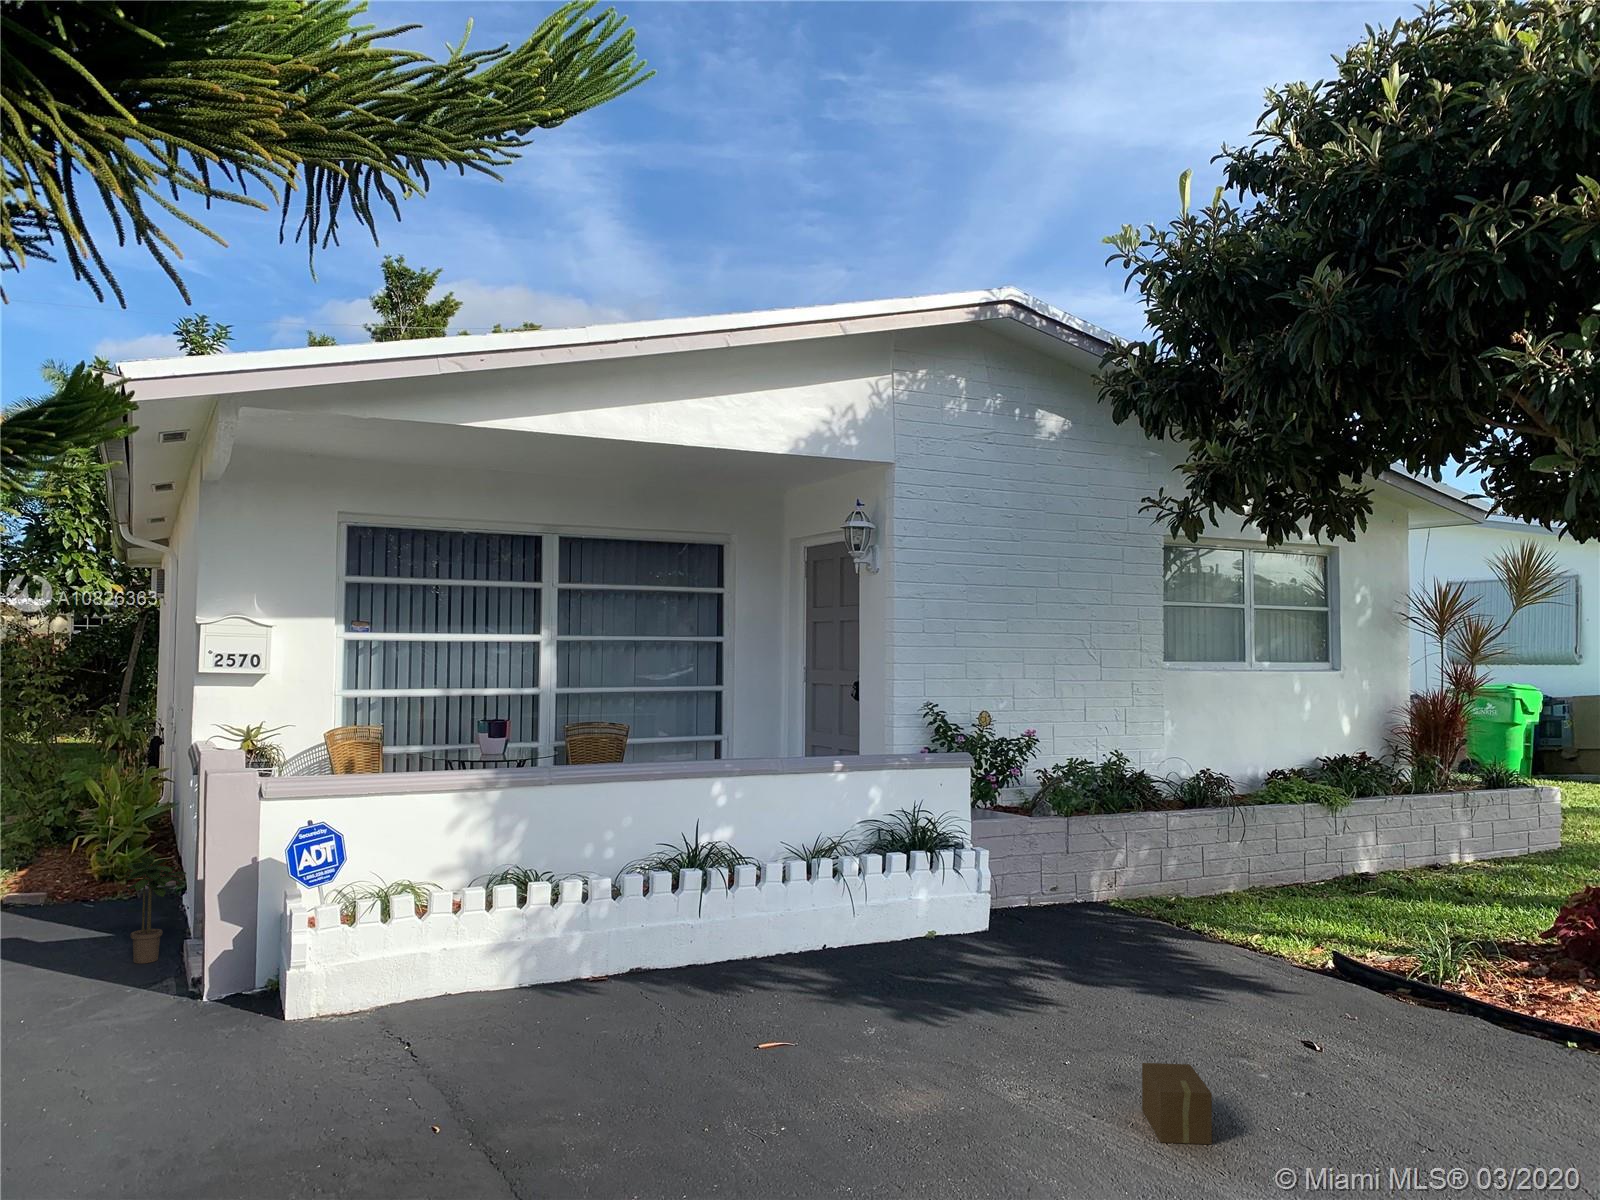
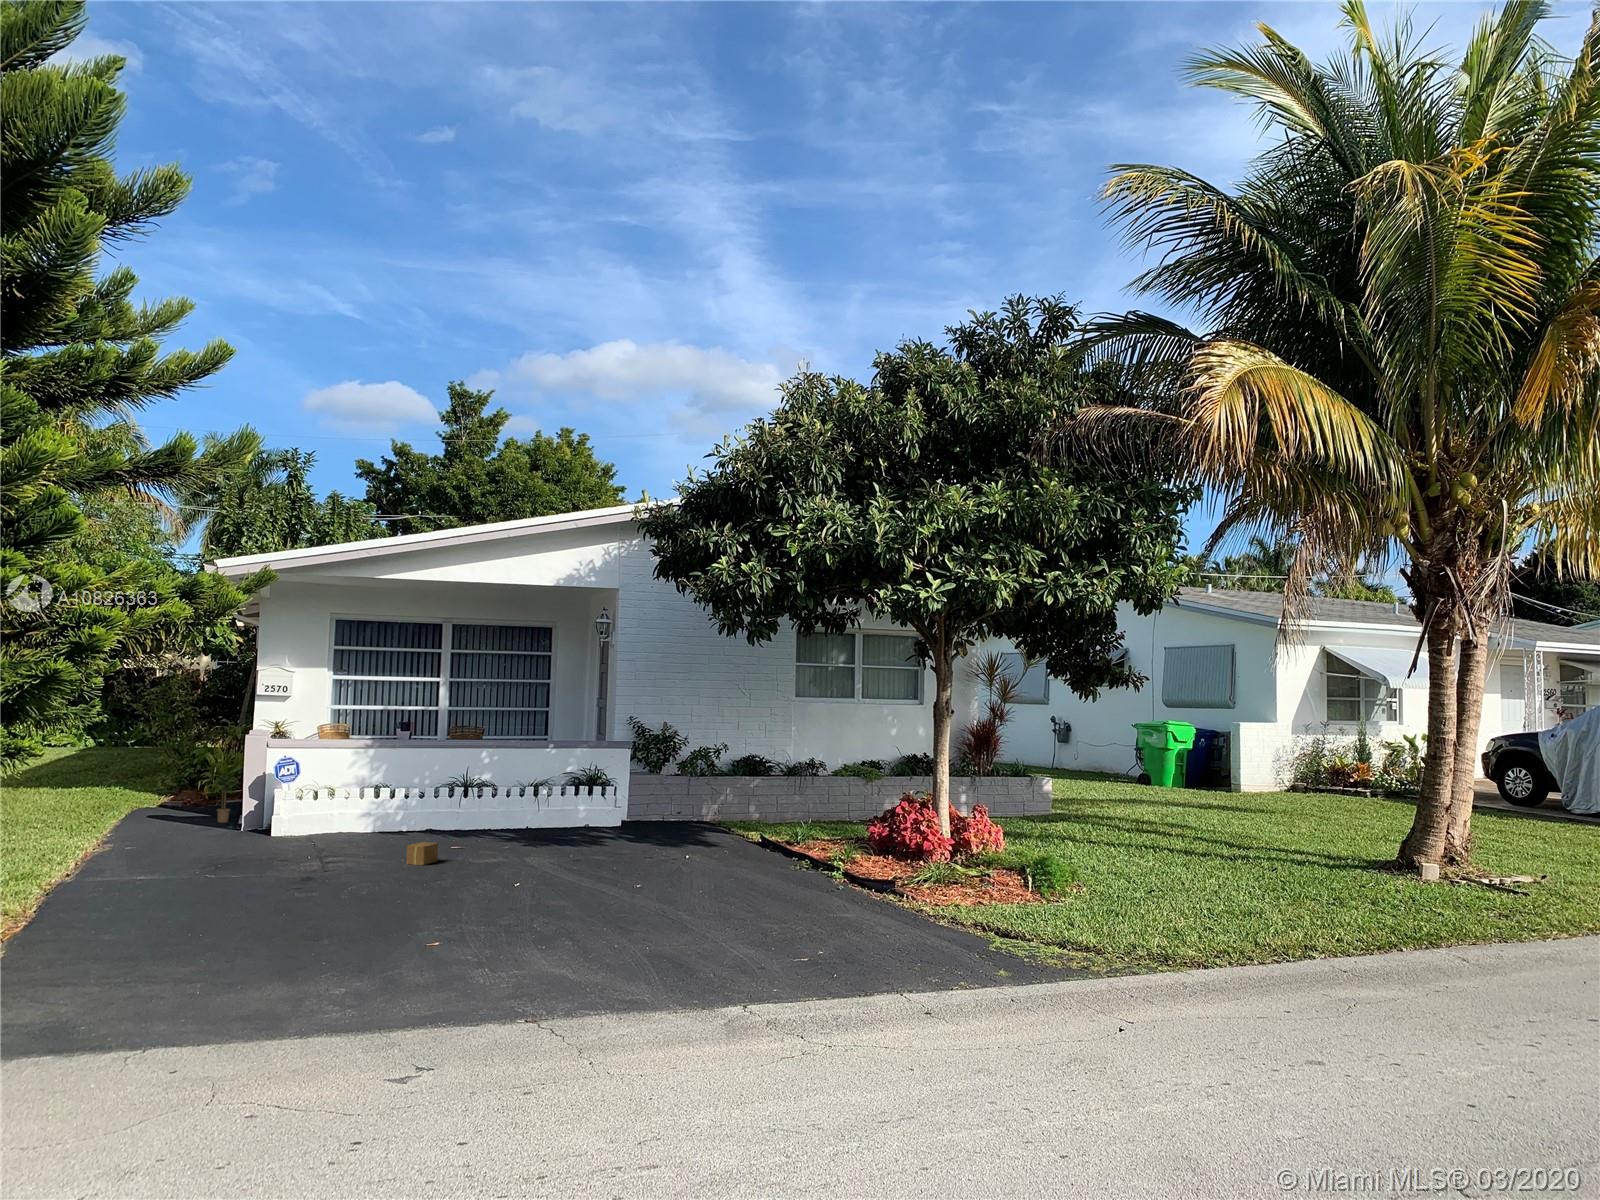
cardboard box: present [1142,1063,1212,1144] -> present [406,842,438,865]

